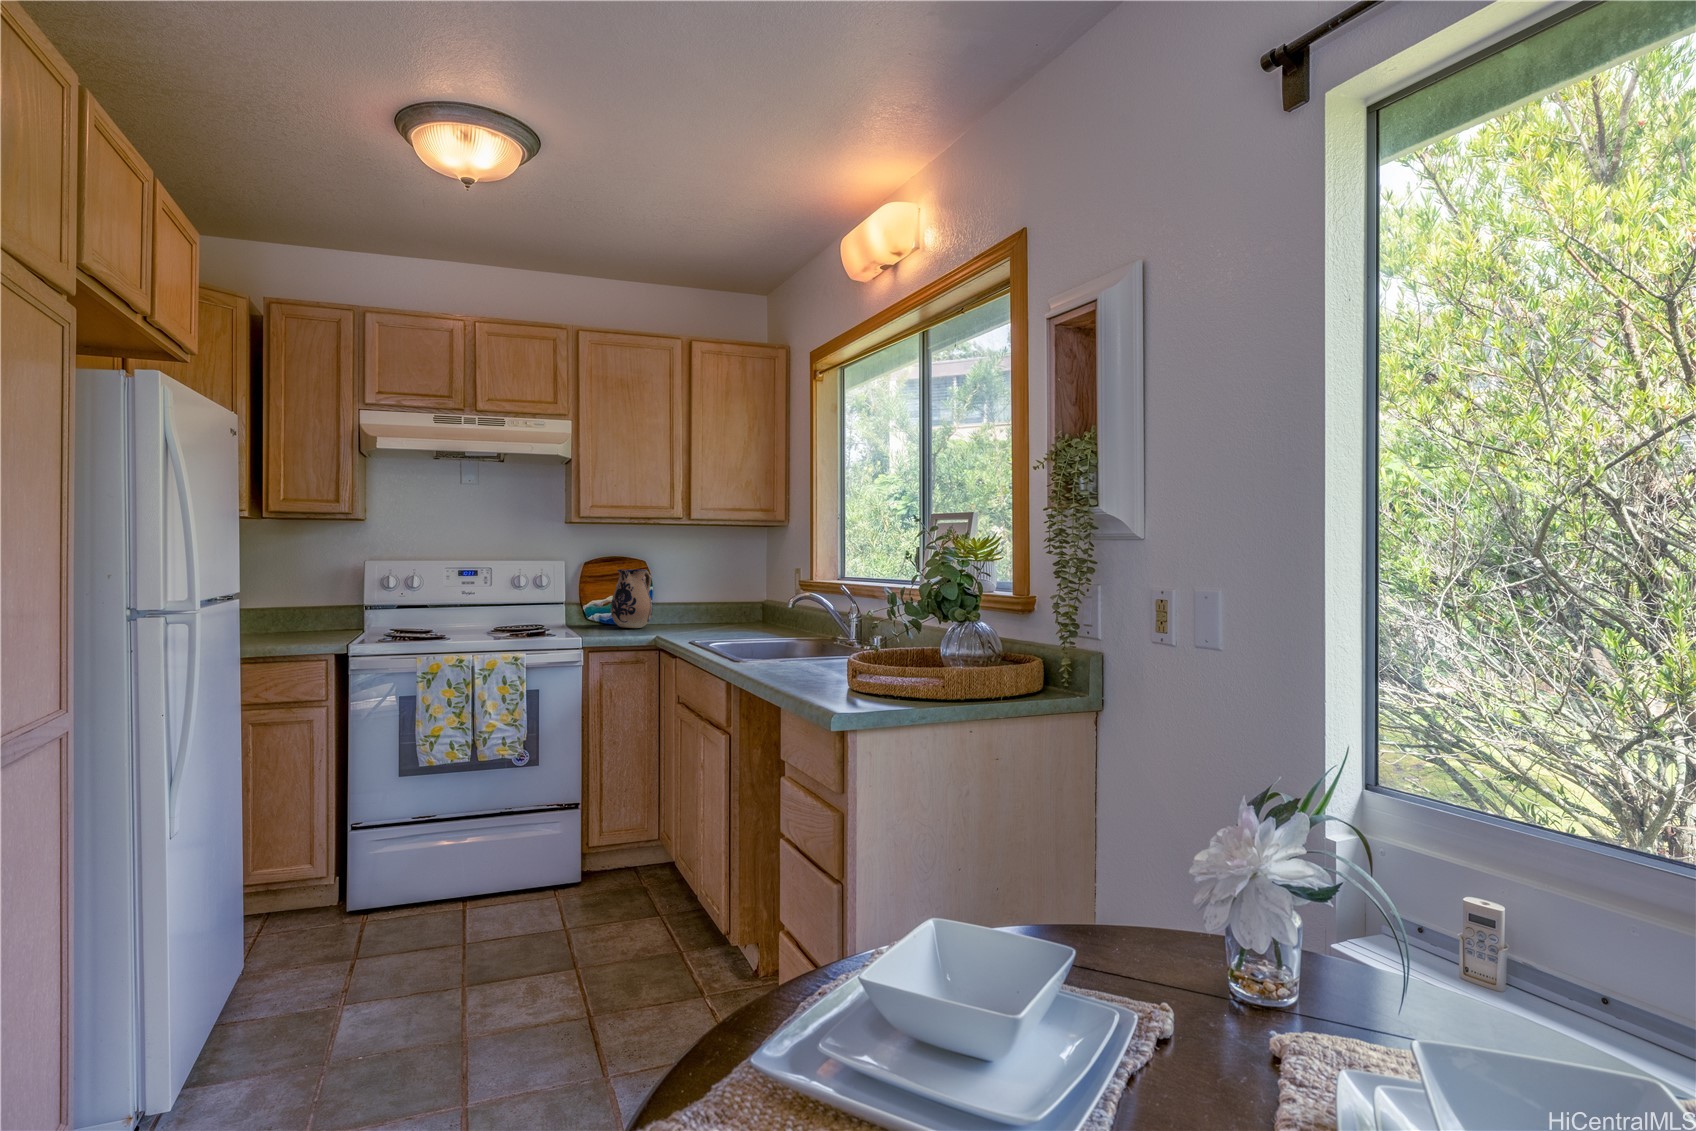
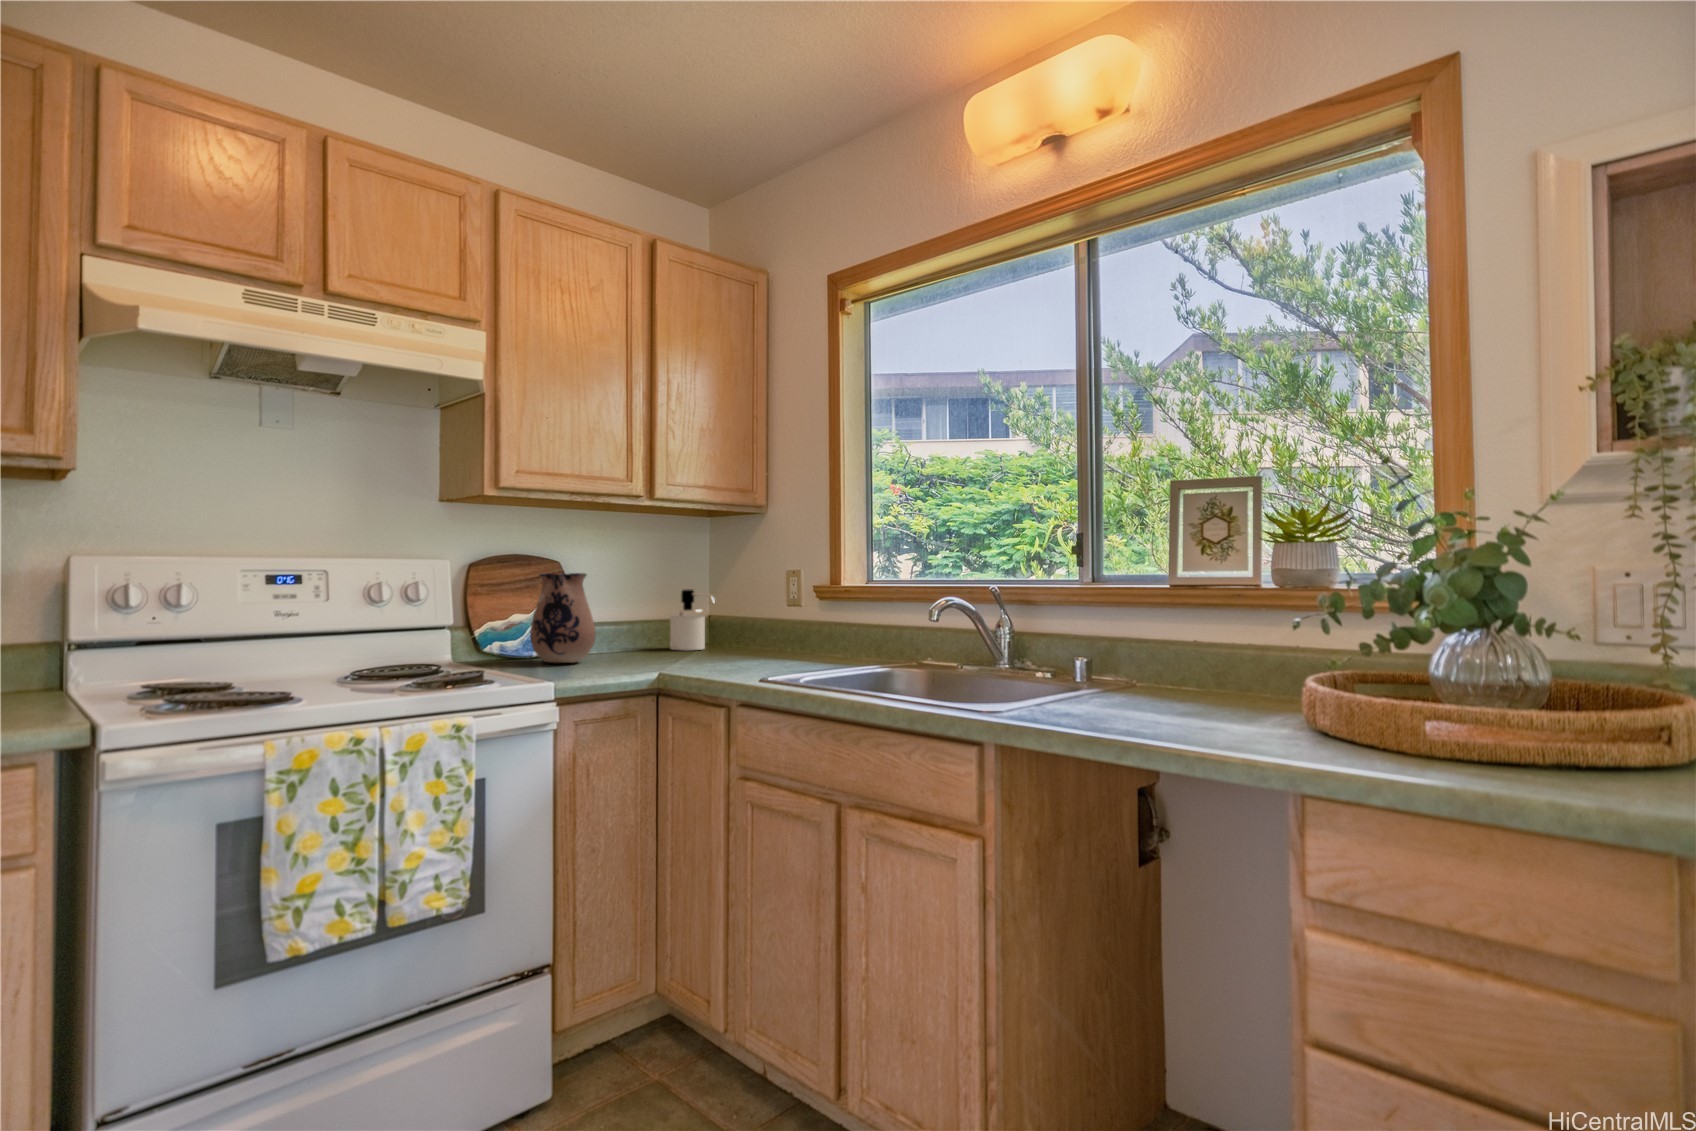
soap dispenser: none [727,580,753,624] -> present [669,589,715,651]

